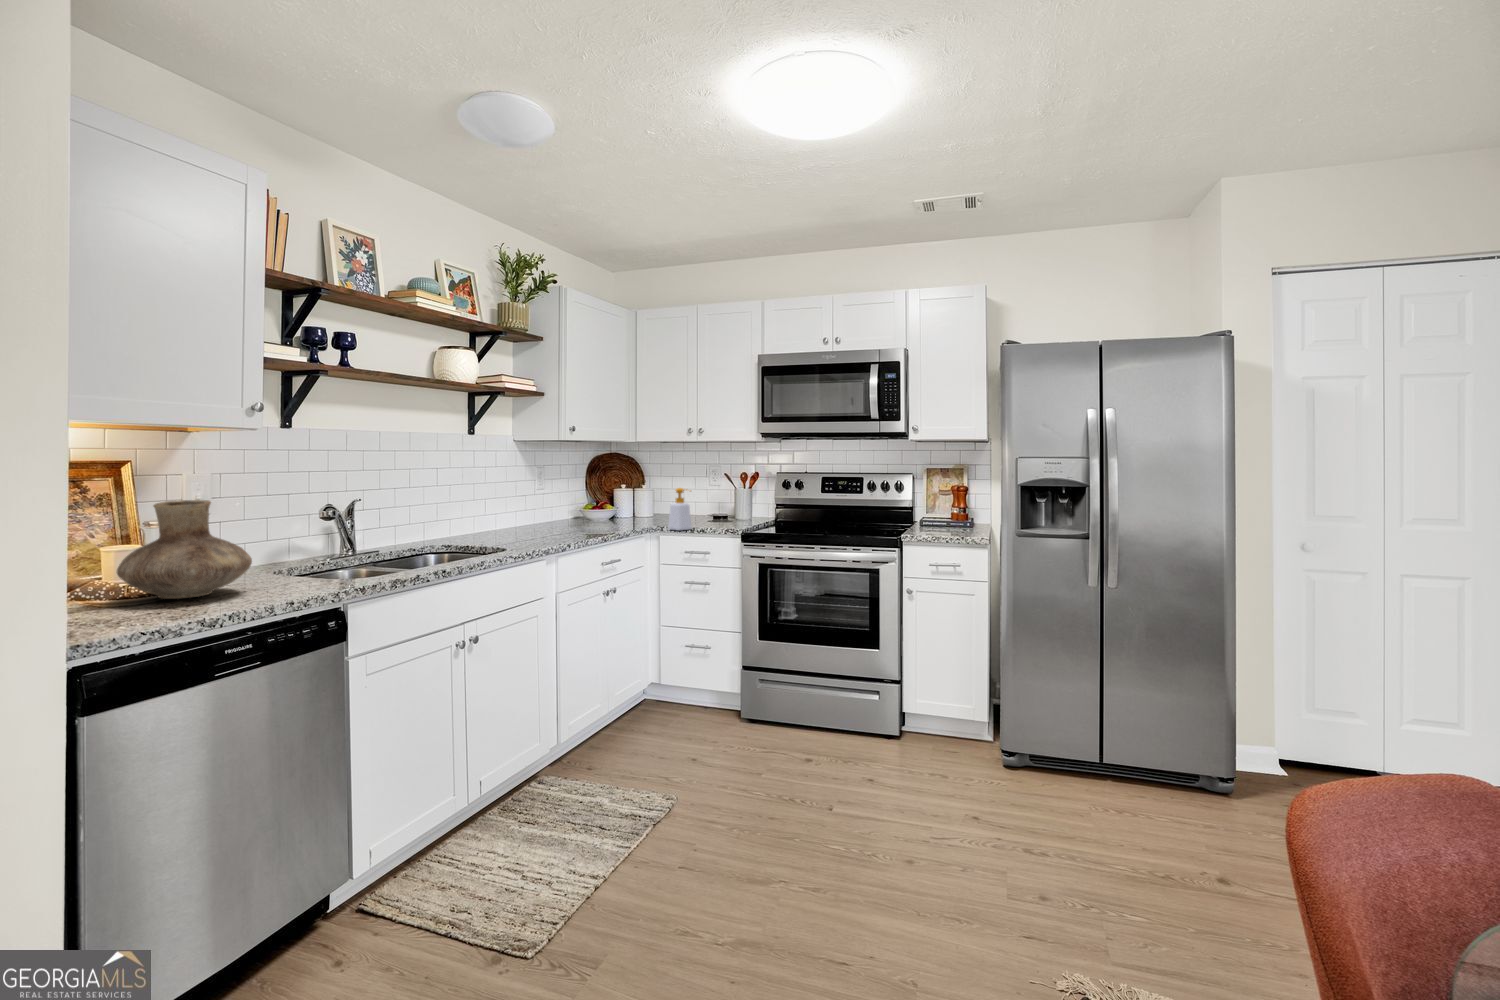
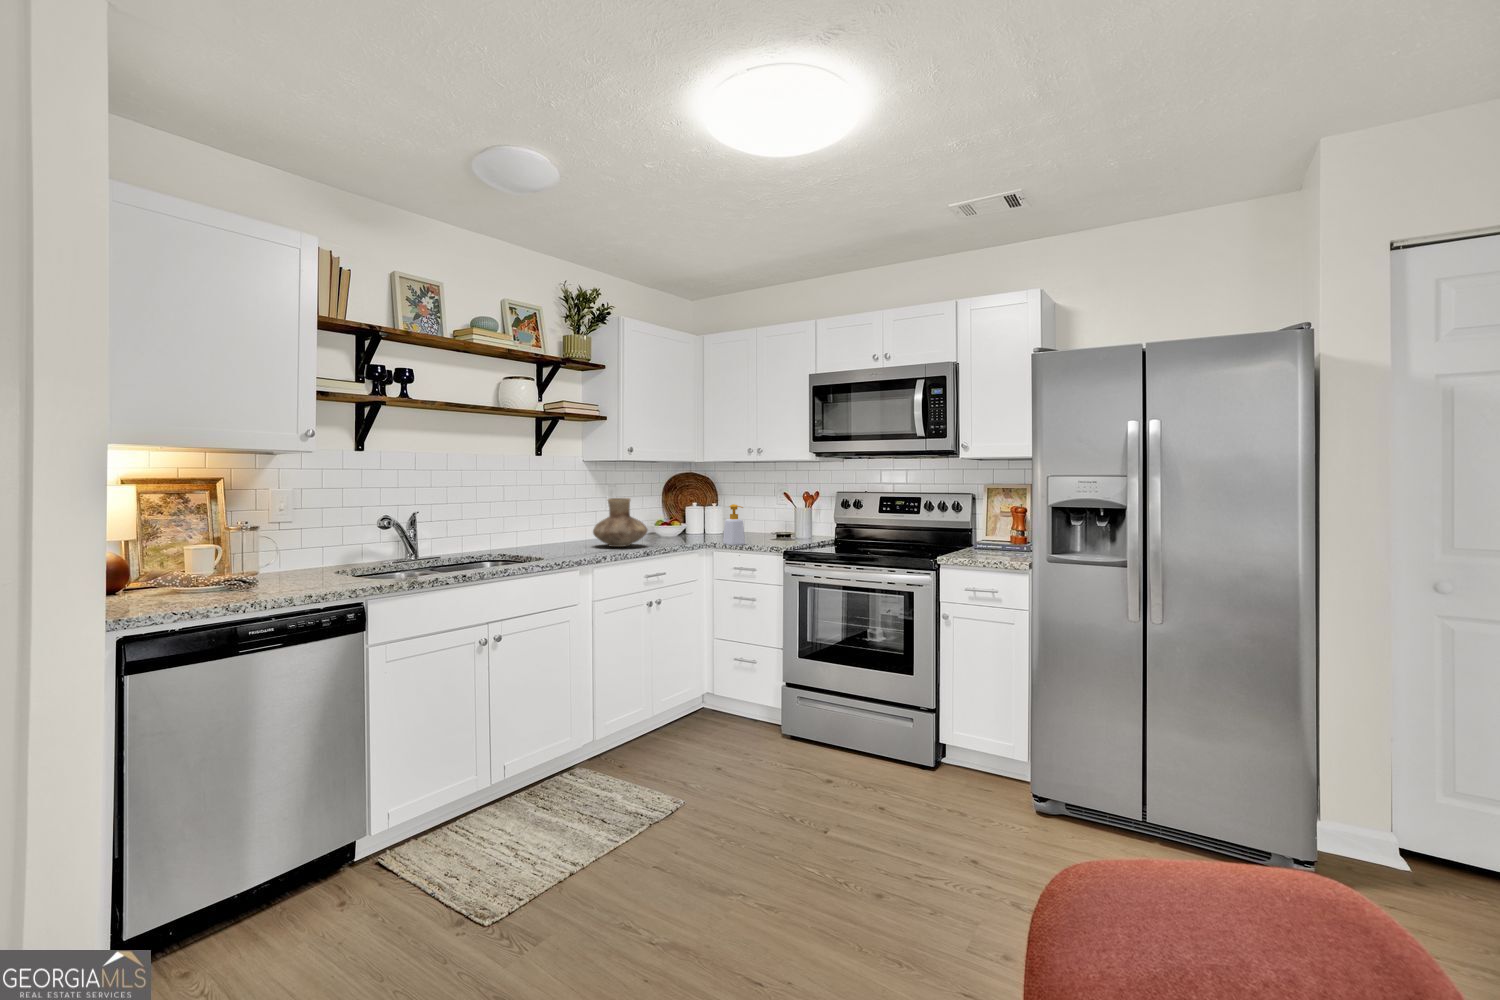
vase: present [117,500,252,599] -> present [593,498,648,547]

